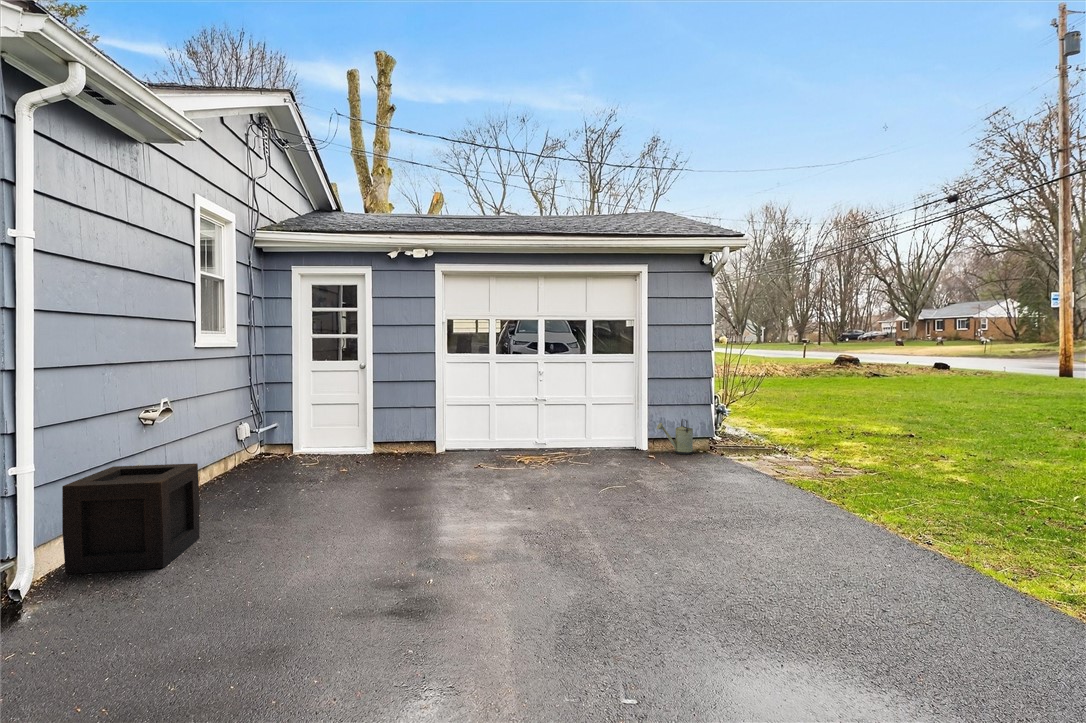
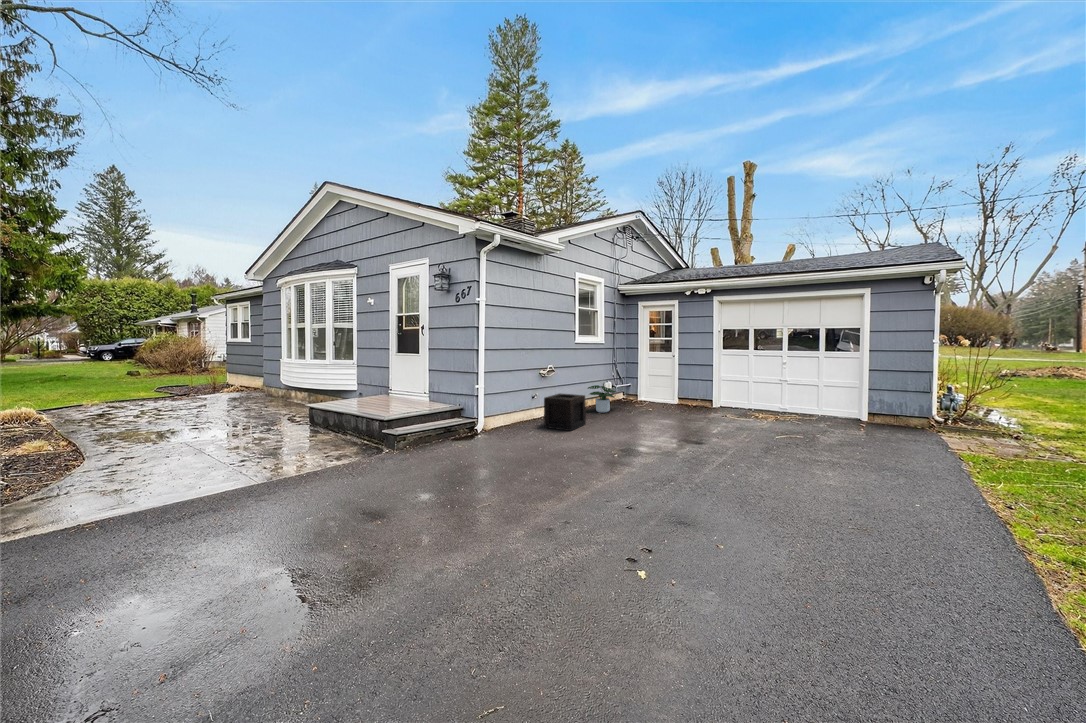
watering can: present [657,419,693,455] -> none [873,401,911,428]
potted plant: none [186,435,264,497] -> present [588,385,616,413]

